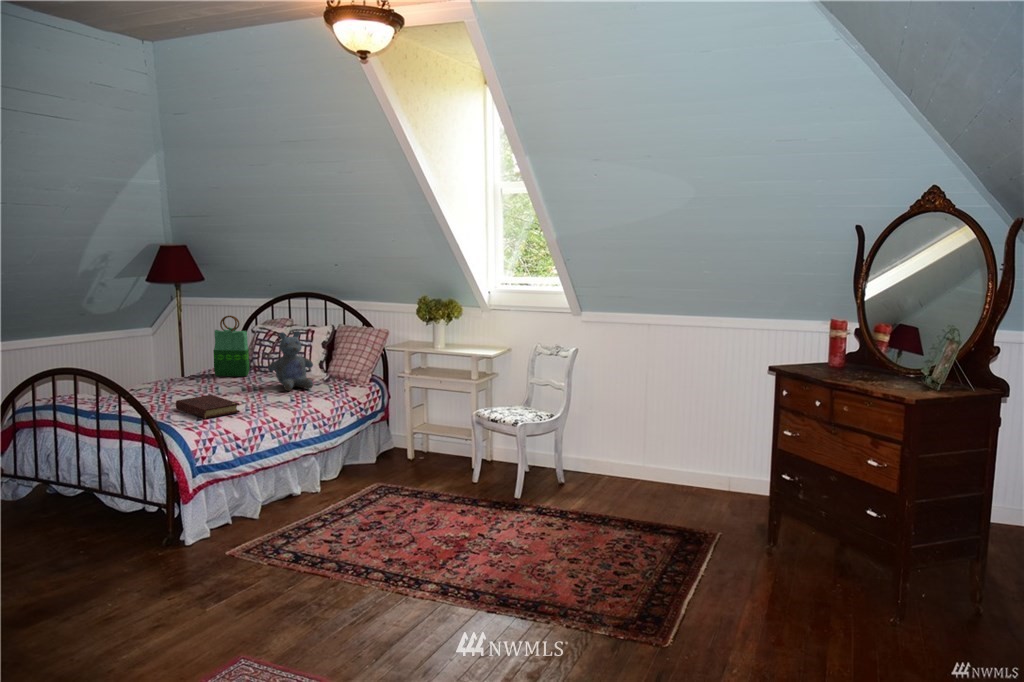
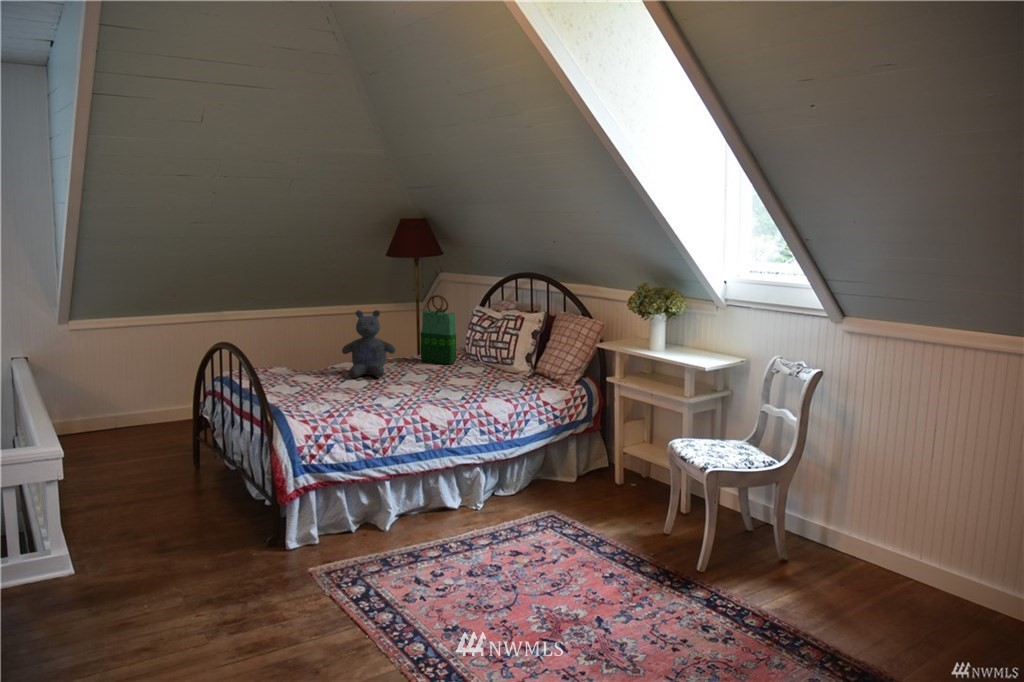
stuffed bear: present [268,331,313,391] -> present [342,310,395,378]
book: present [176,395,240,418] -> none [331,381,387,409]

